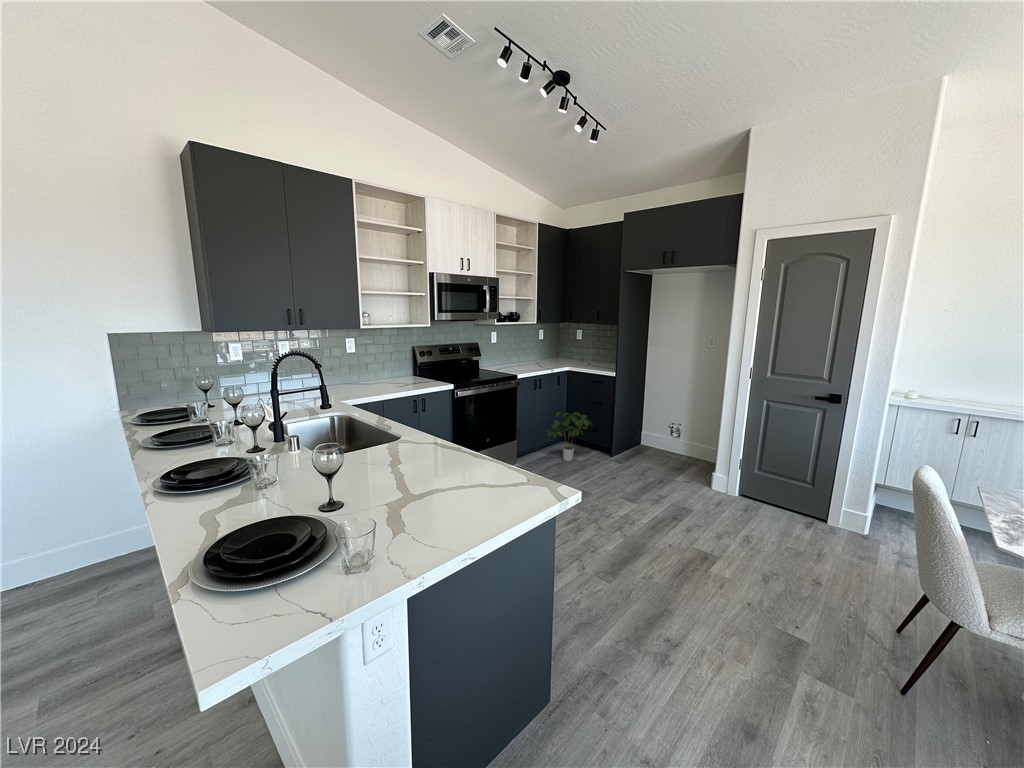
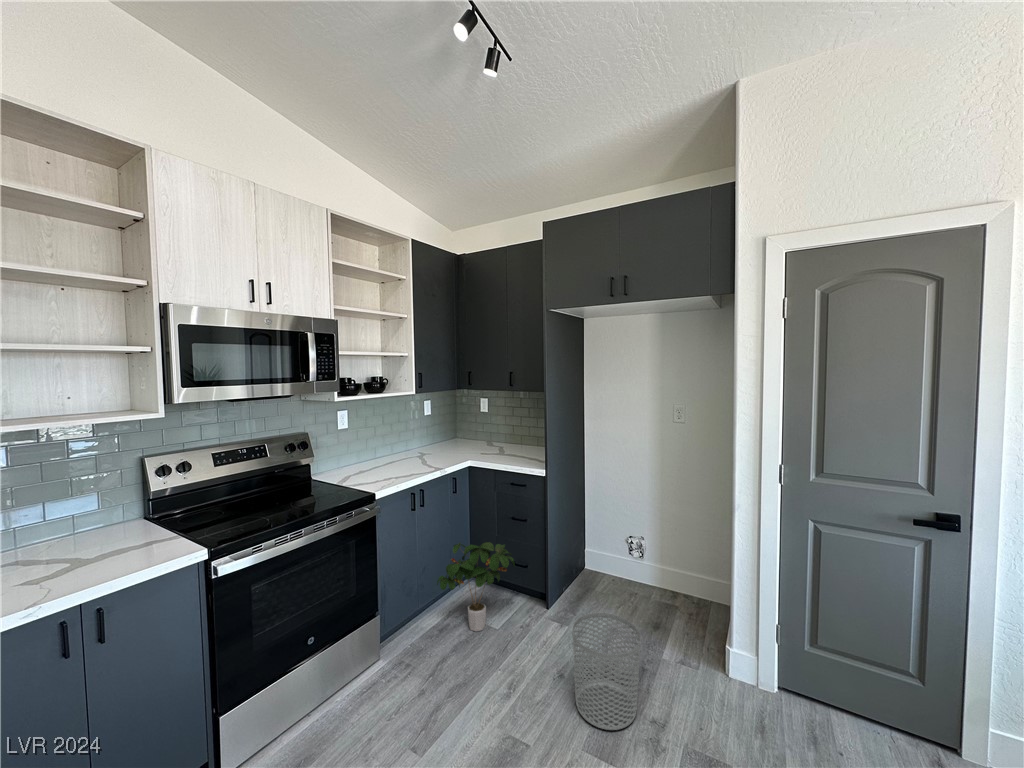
waste bin: none [620,446,657,496] -> present [572,612,640,730]

